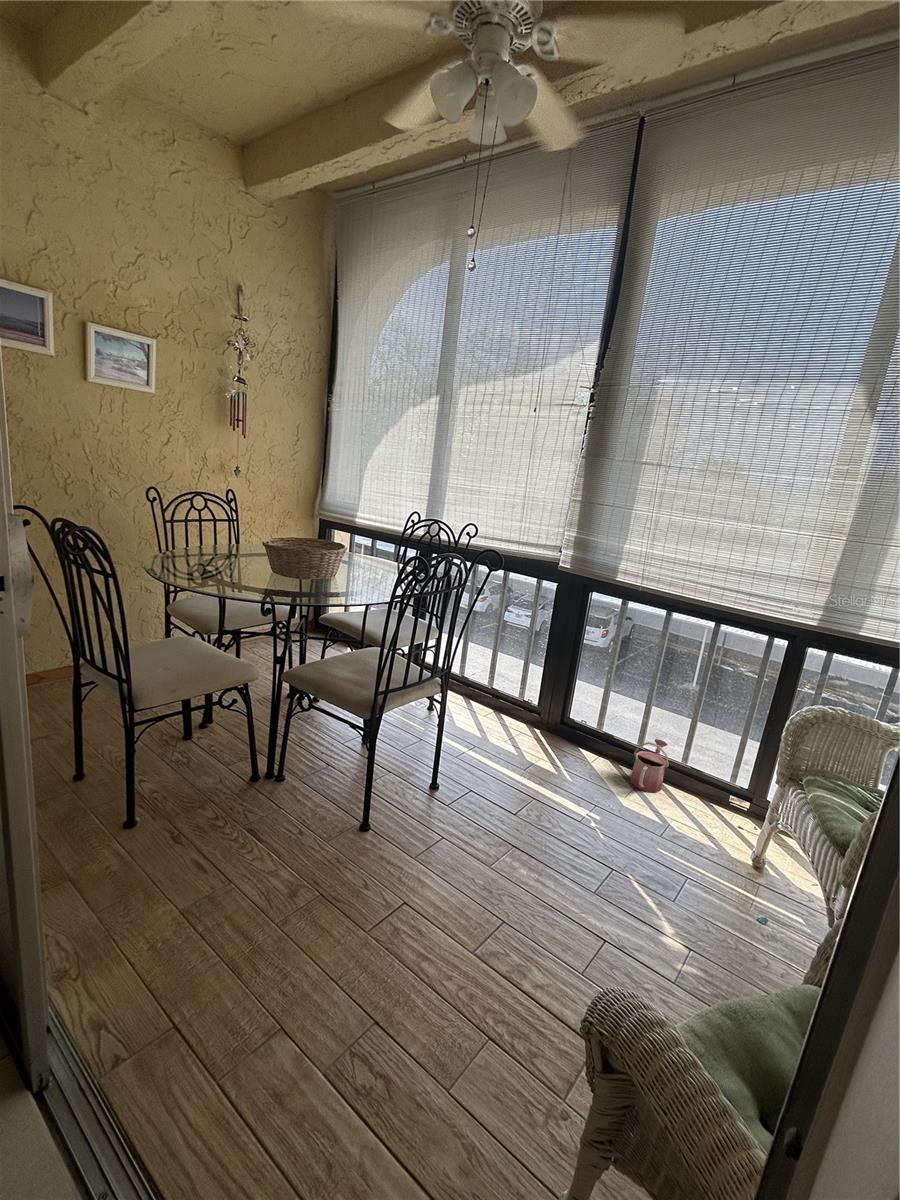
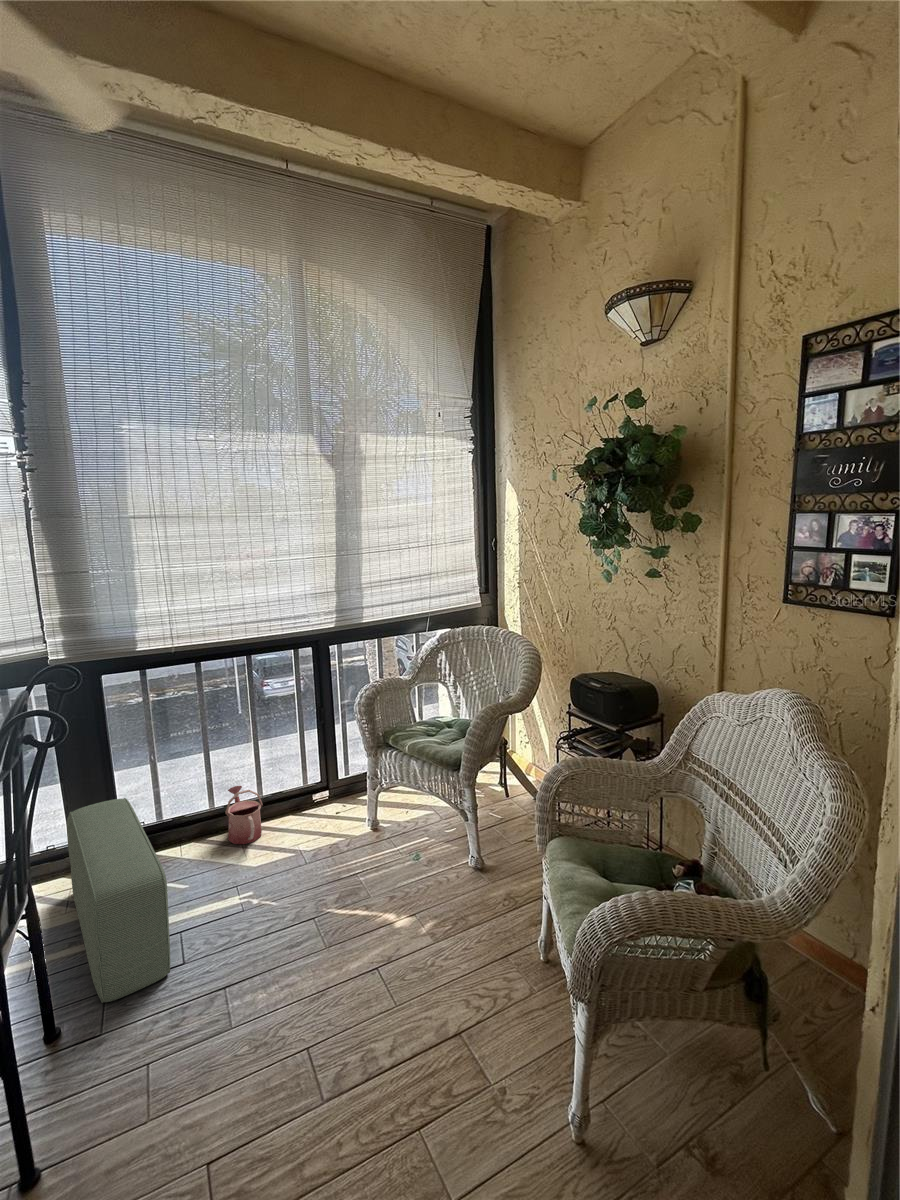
pouf: none [465,683,563,812] -> present [67,798,170,1003]

